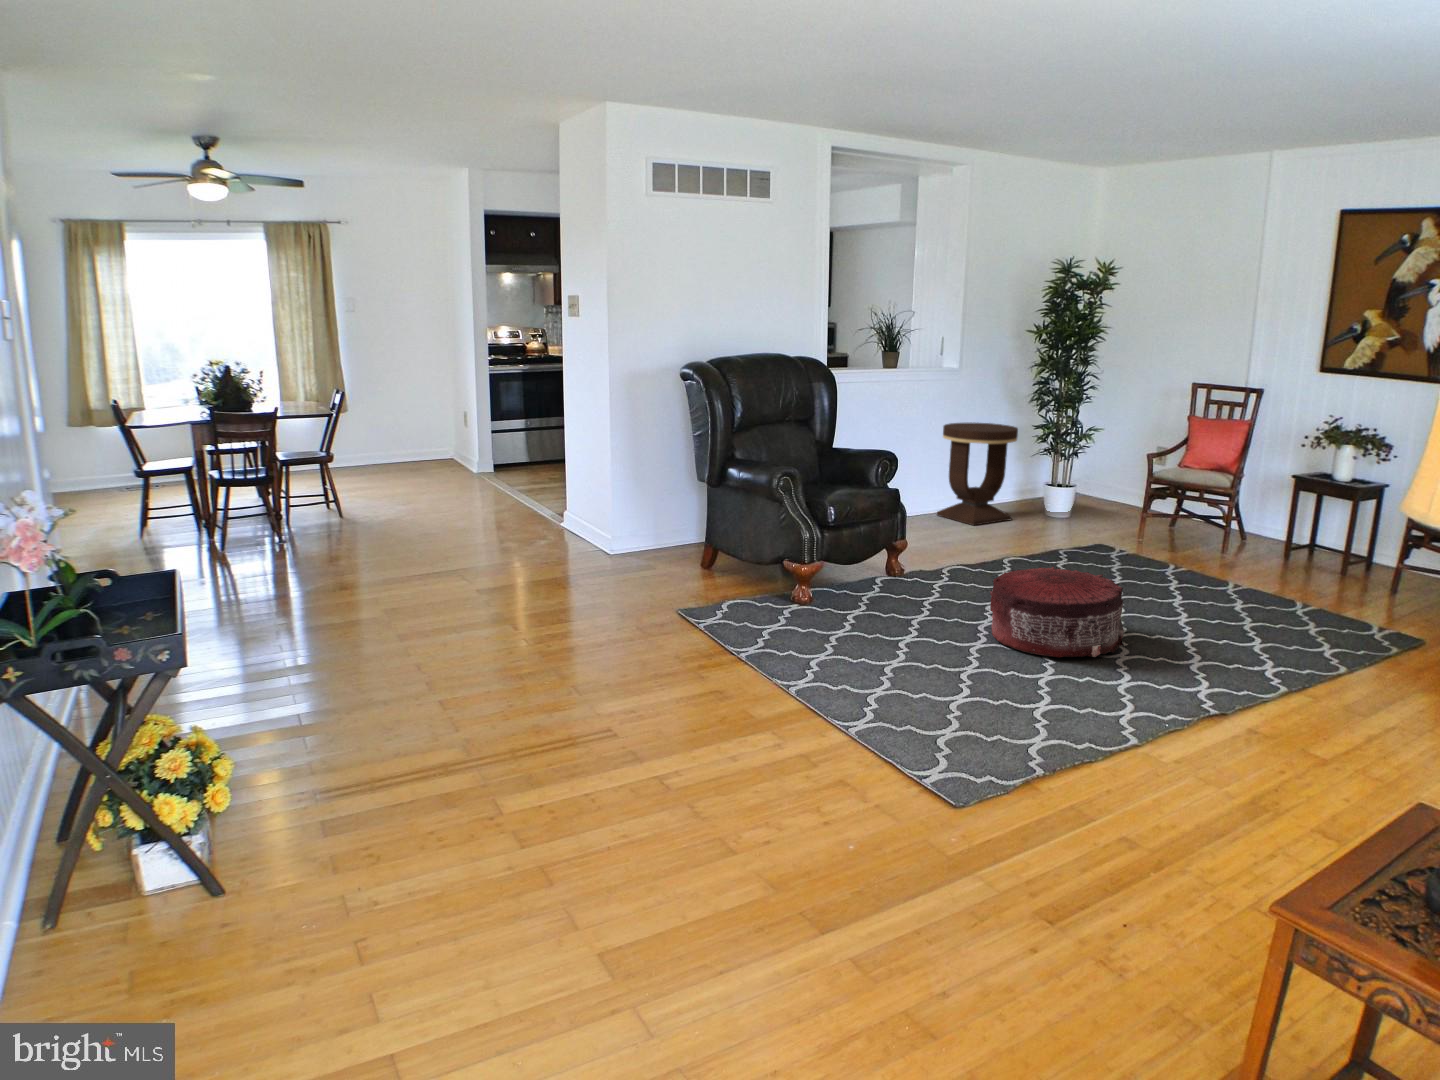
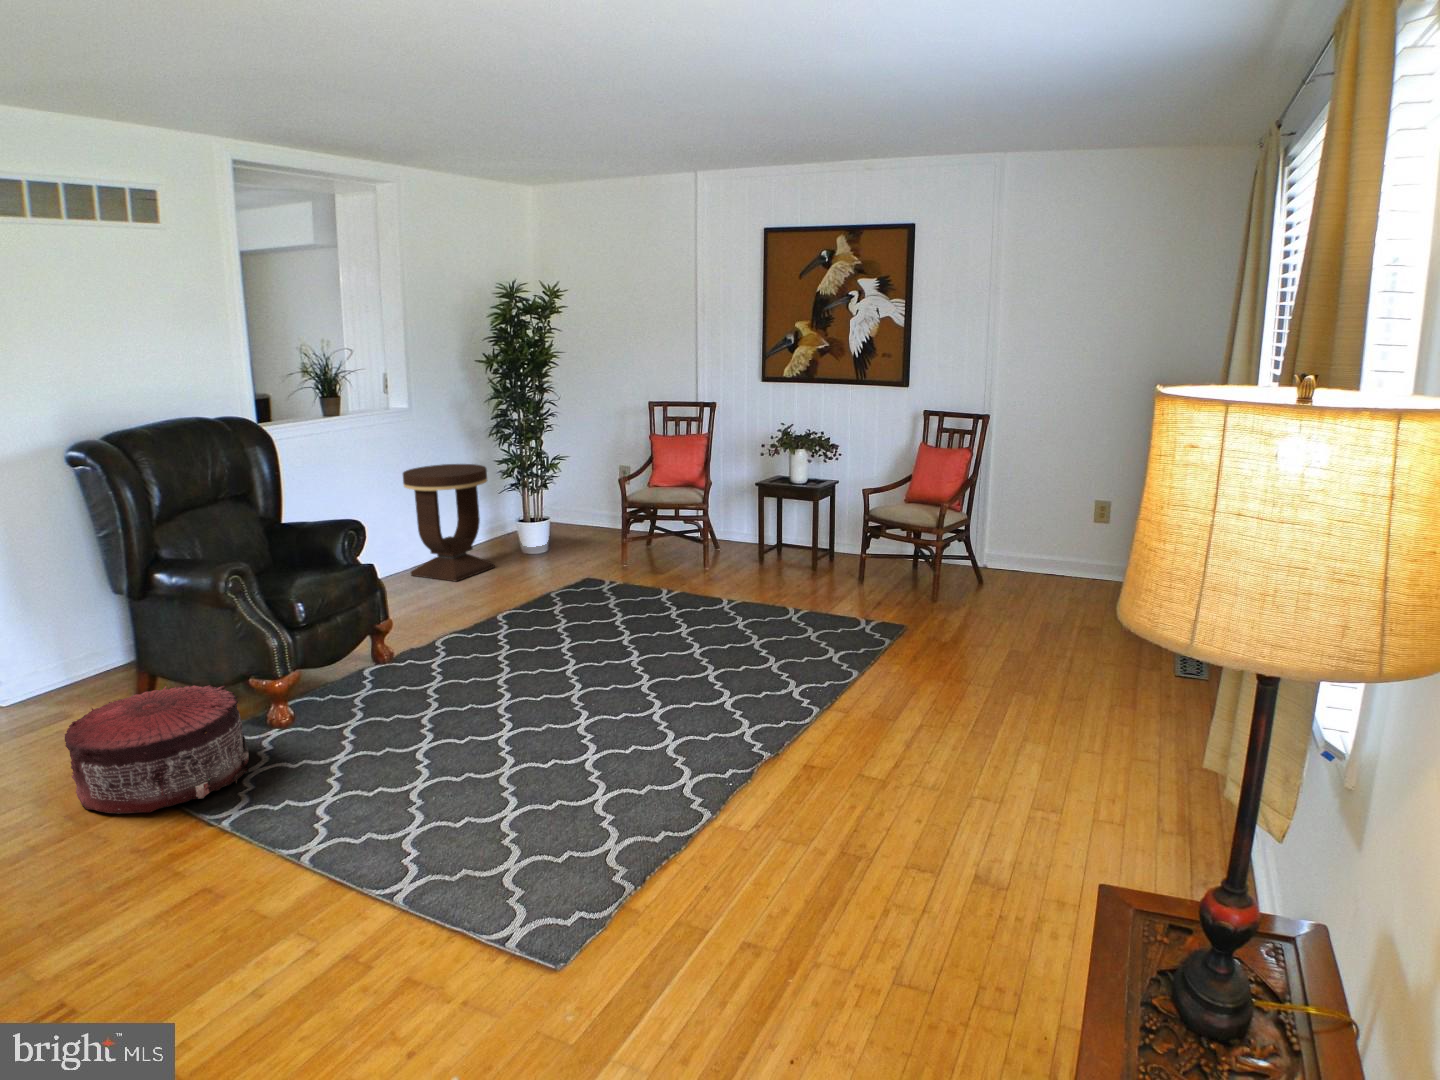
pouf: present [990,567,1124,657] -> present [65,685,249,814]

